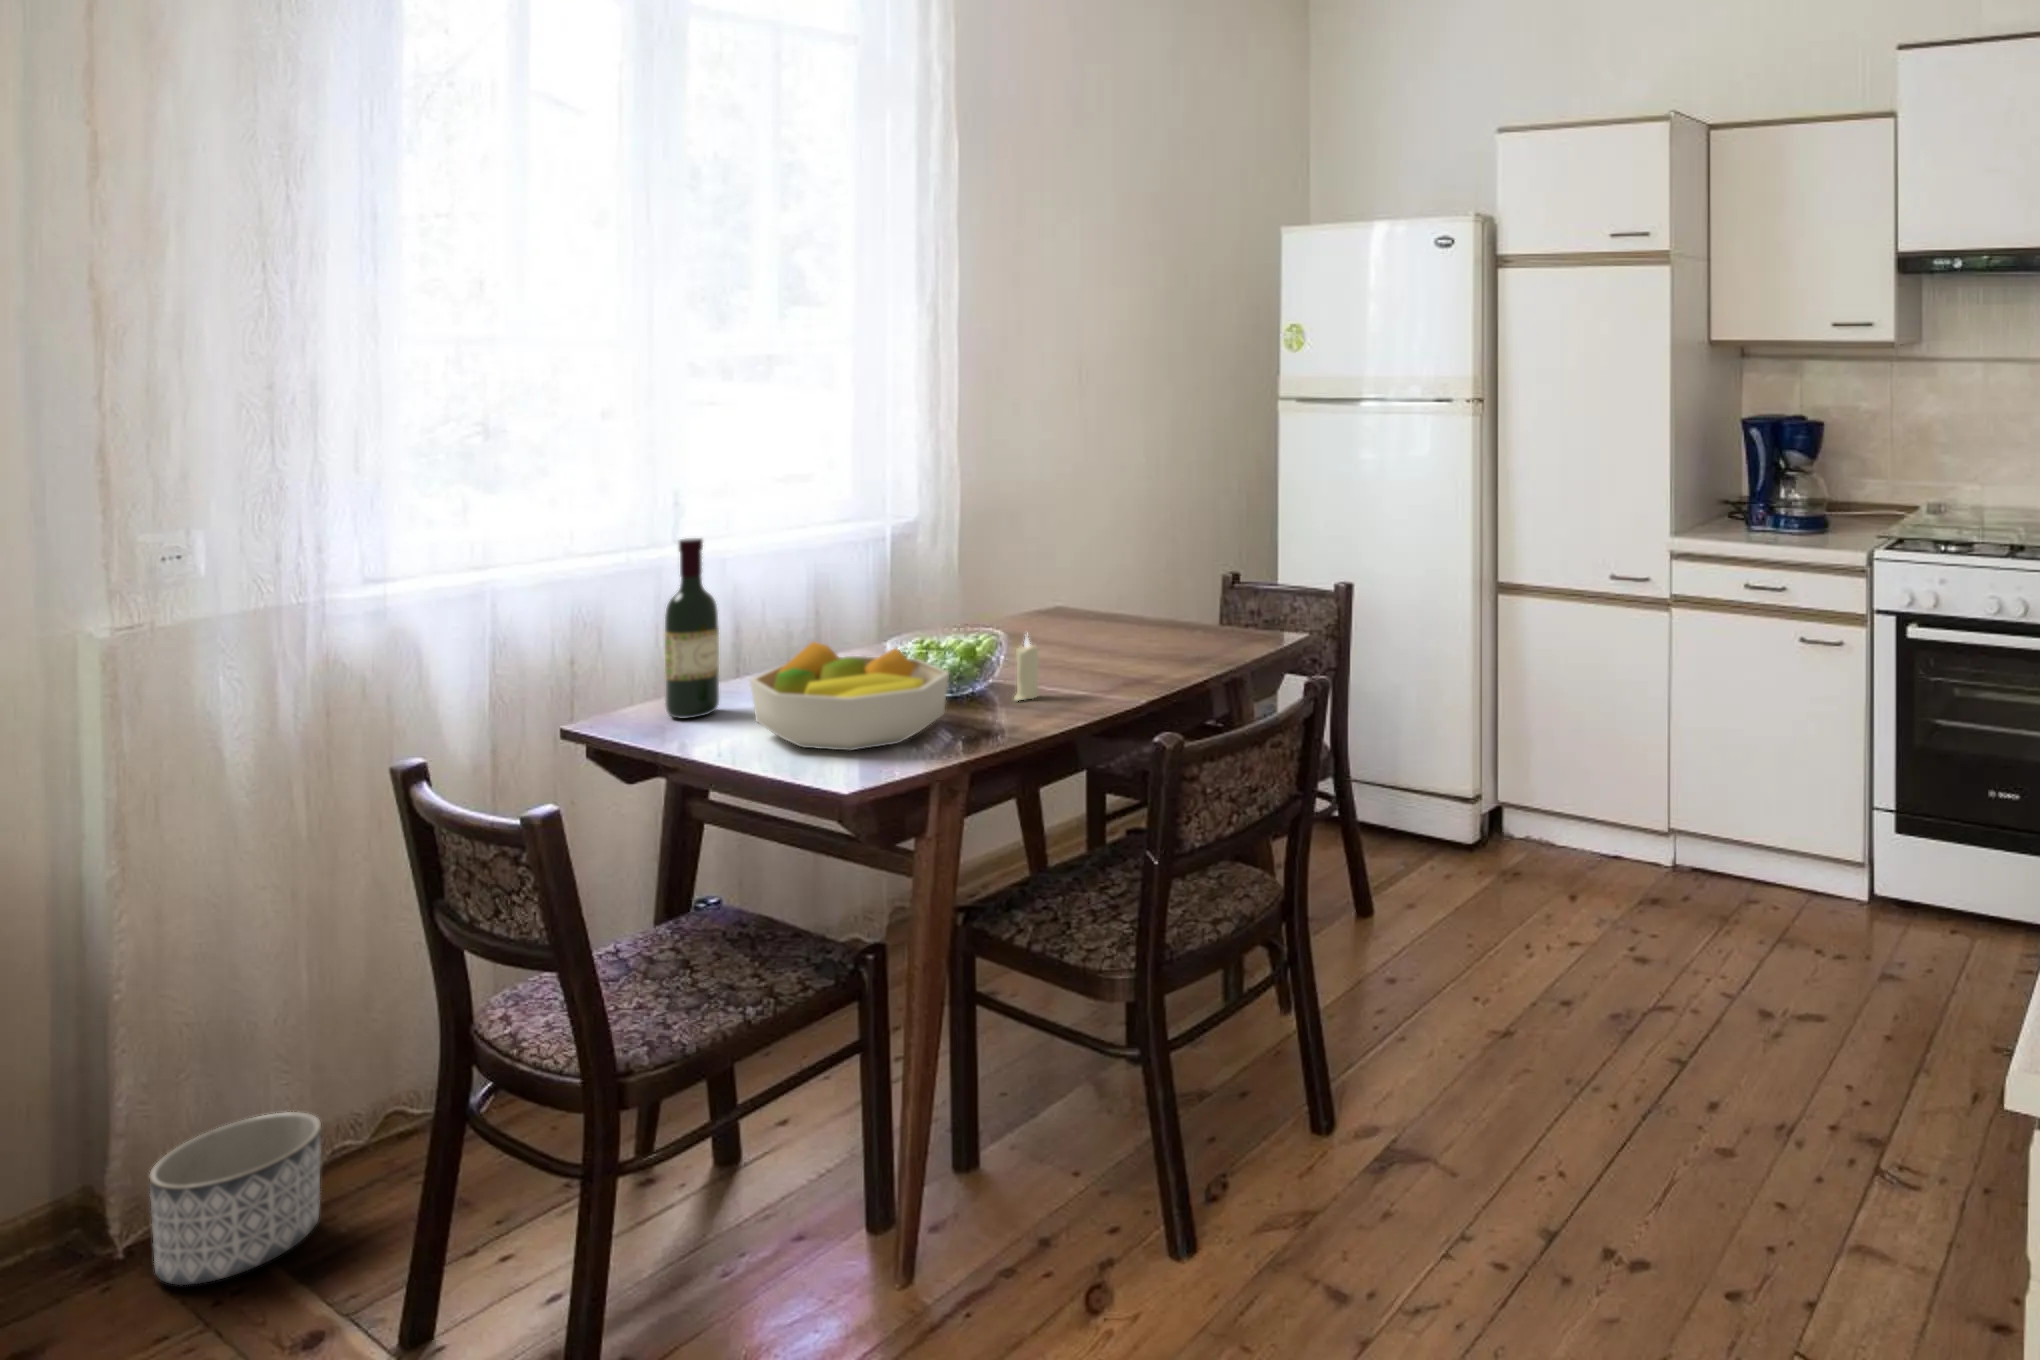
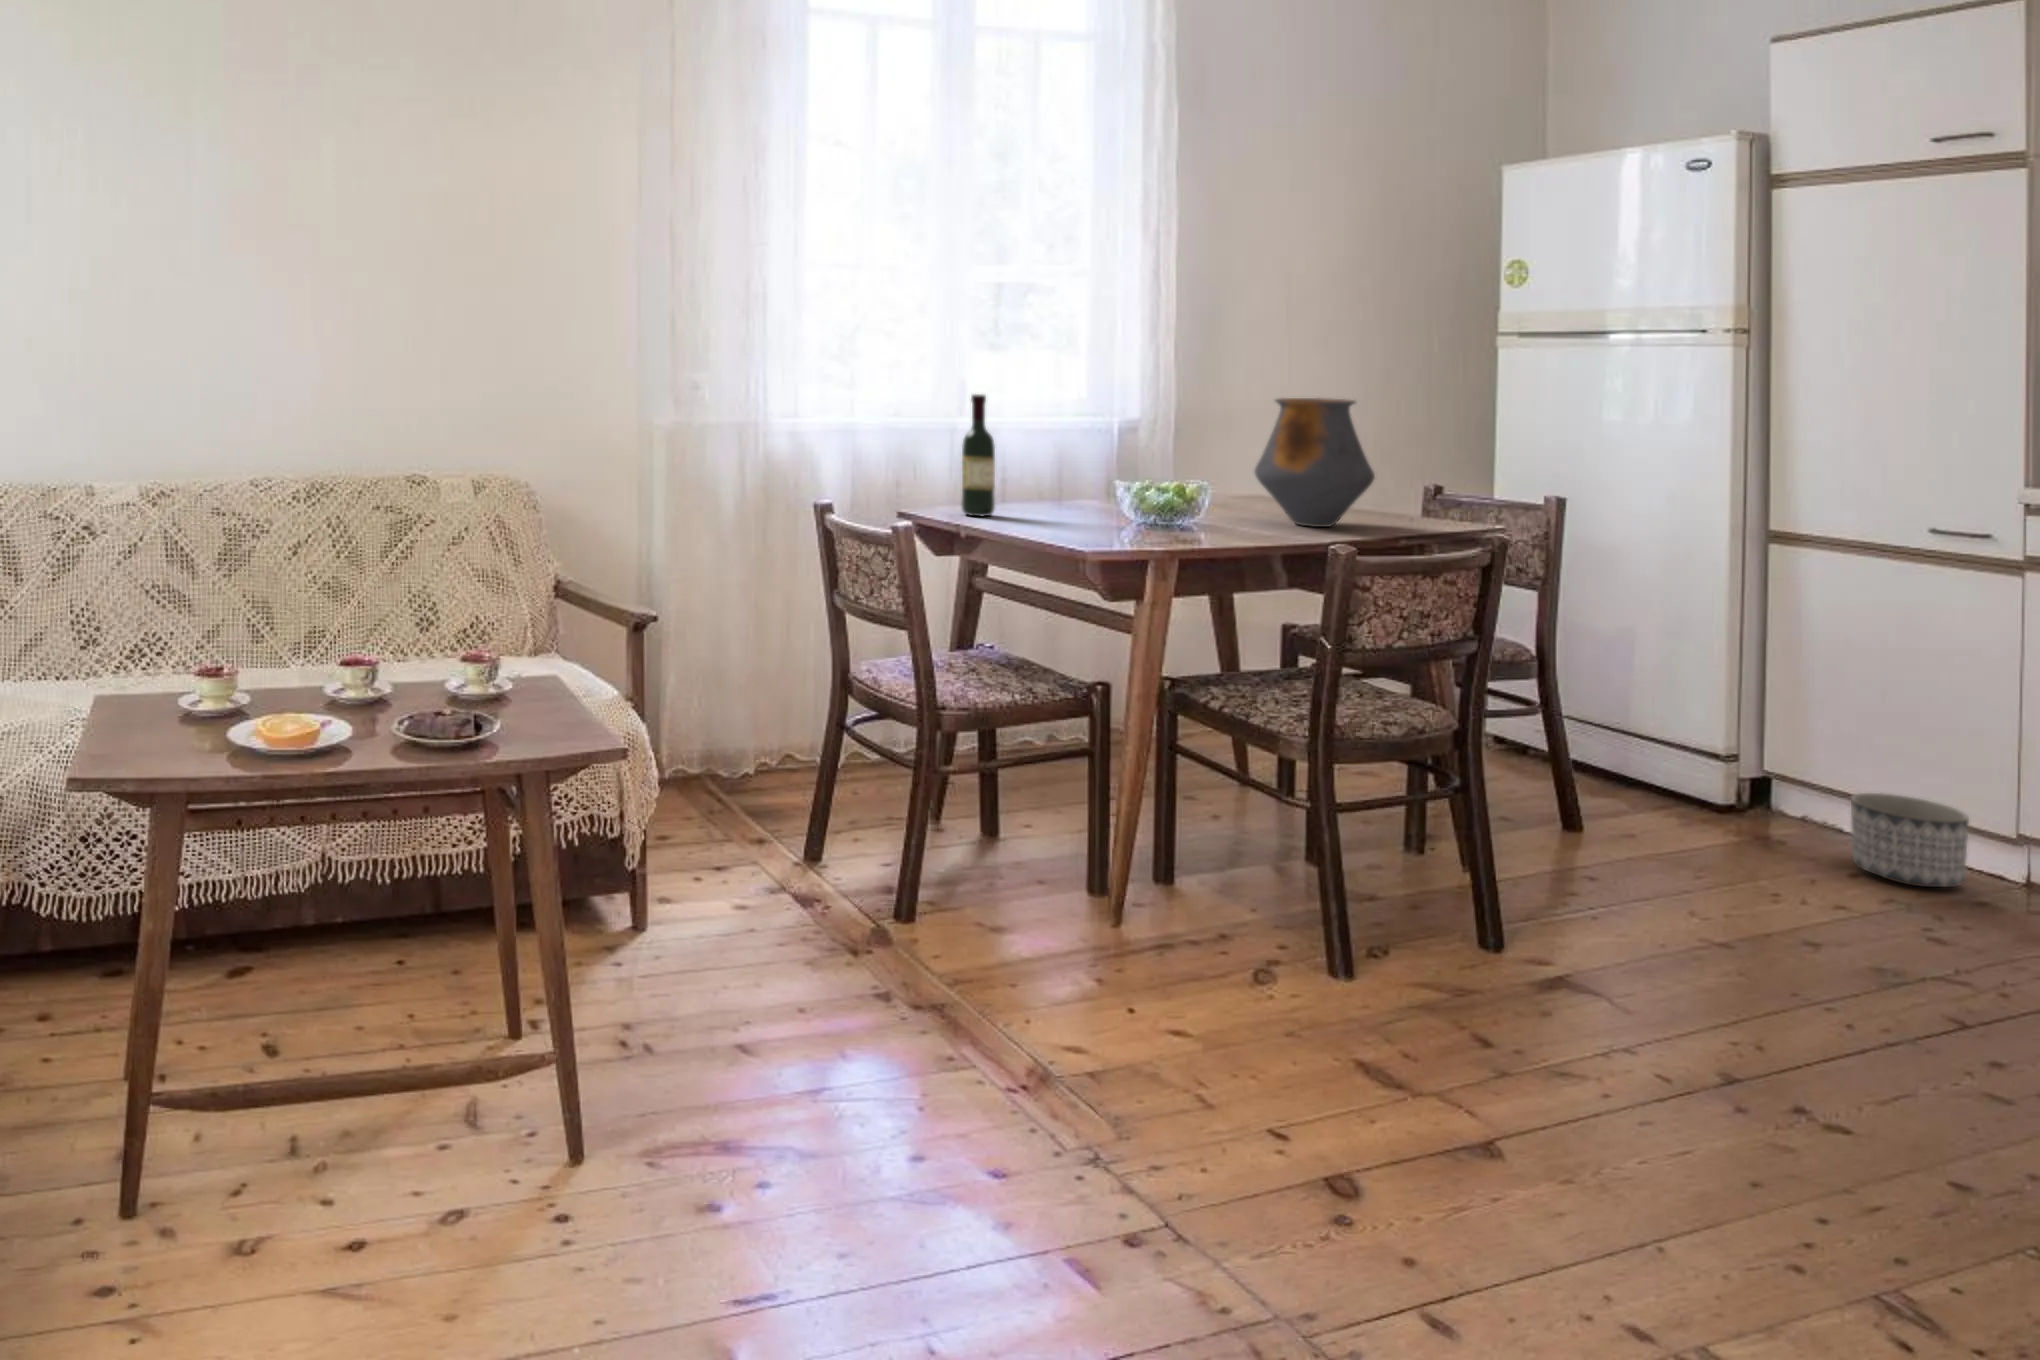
vase: none [1067,503,1195,659] -> present [1255,398,1375,527]
candle: present [1014,633,1039,701] -> none [1207,481,1229,534]
fruit bowl: present [750,642,949,751] -> none [1018,468,1158,540]
planter: present [150,1112,321,1285] -> present [1851,793,1969,887]

